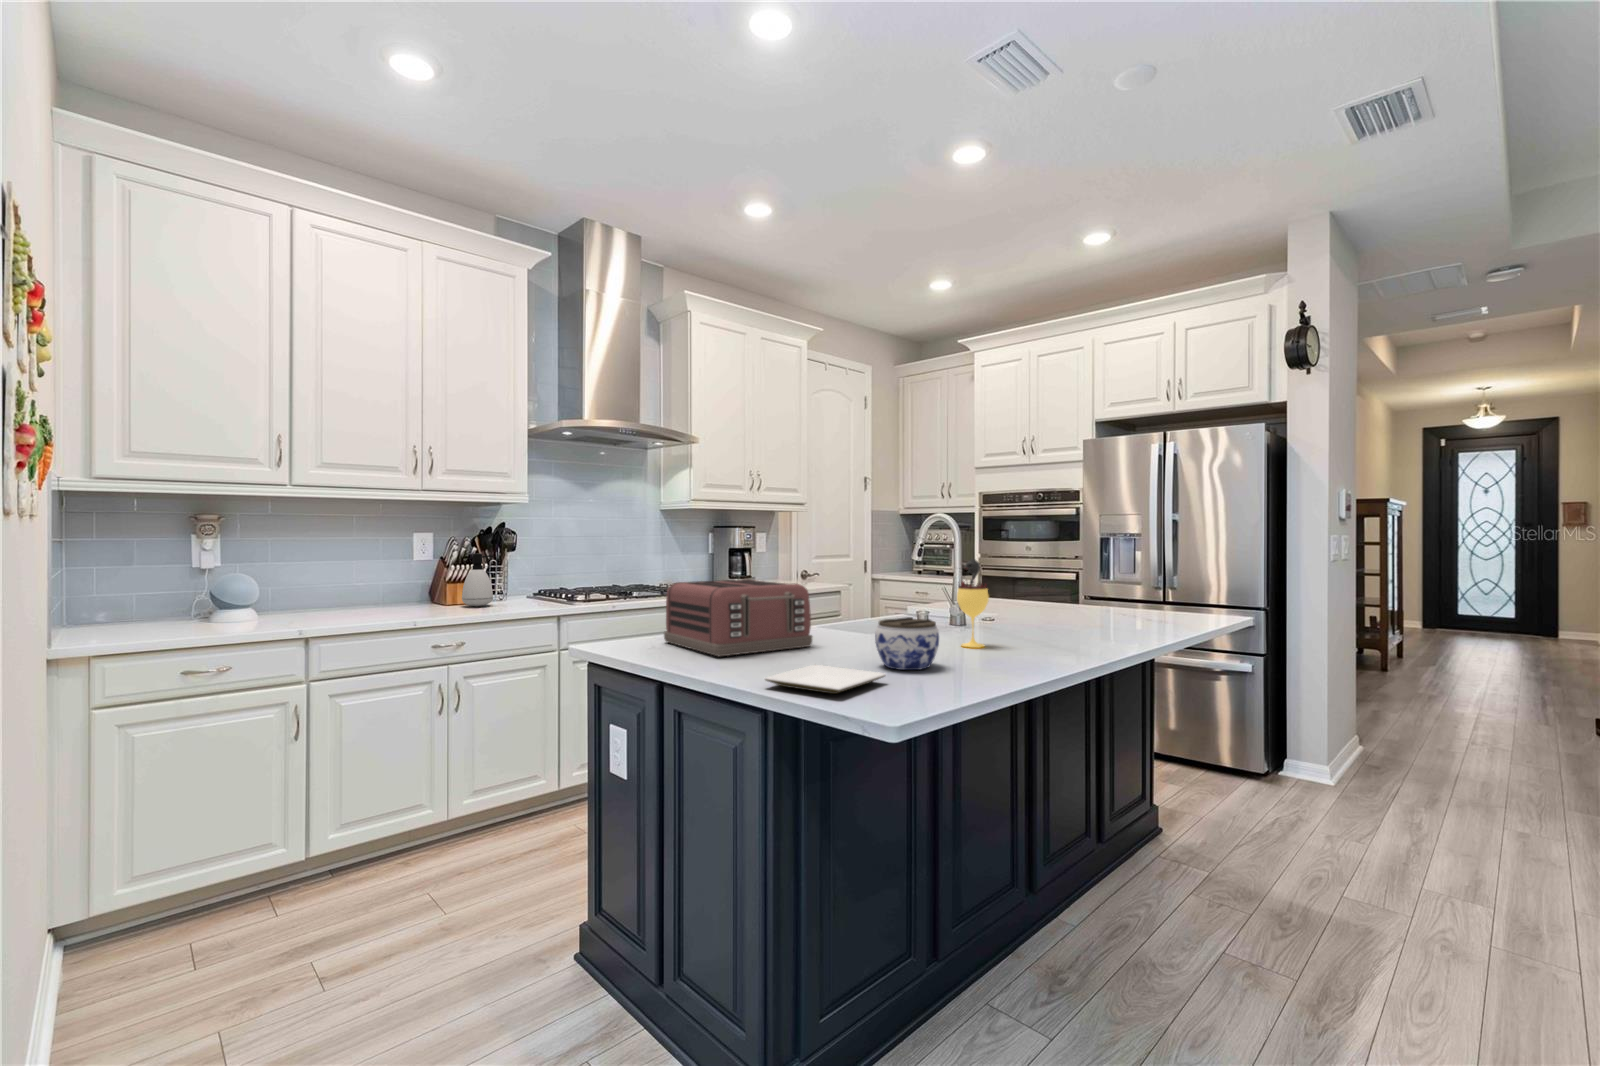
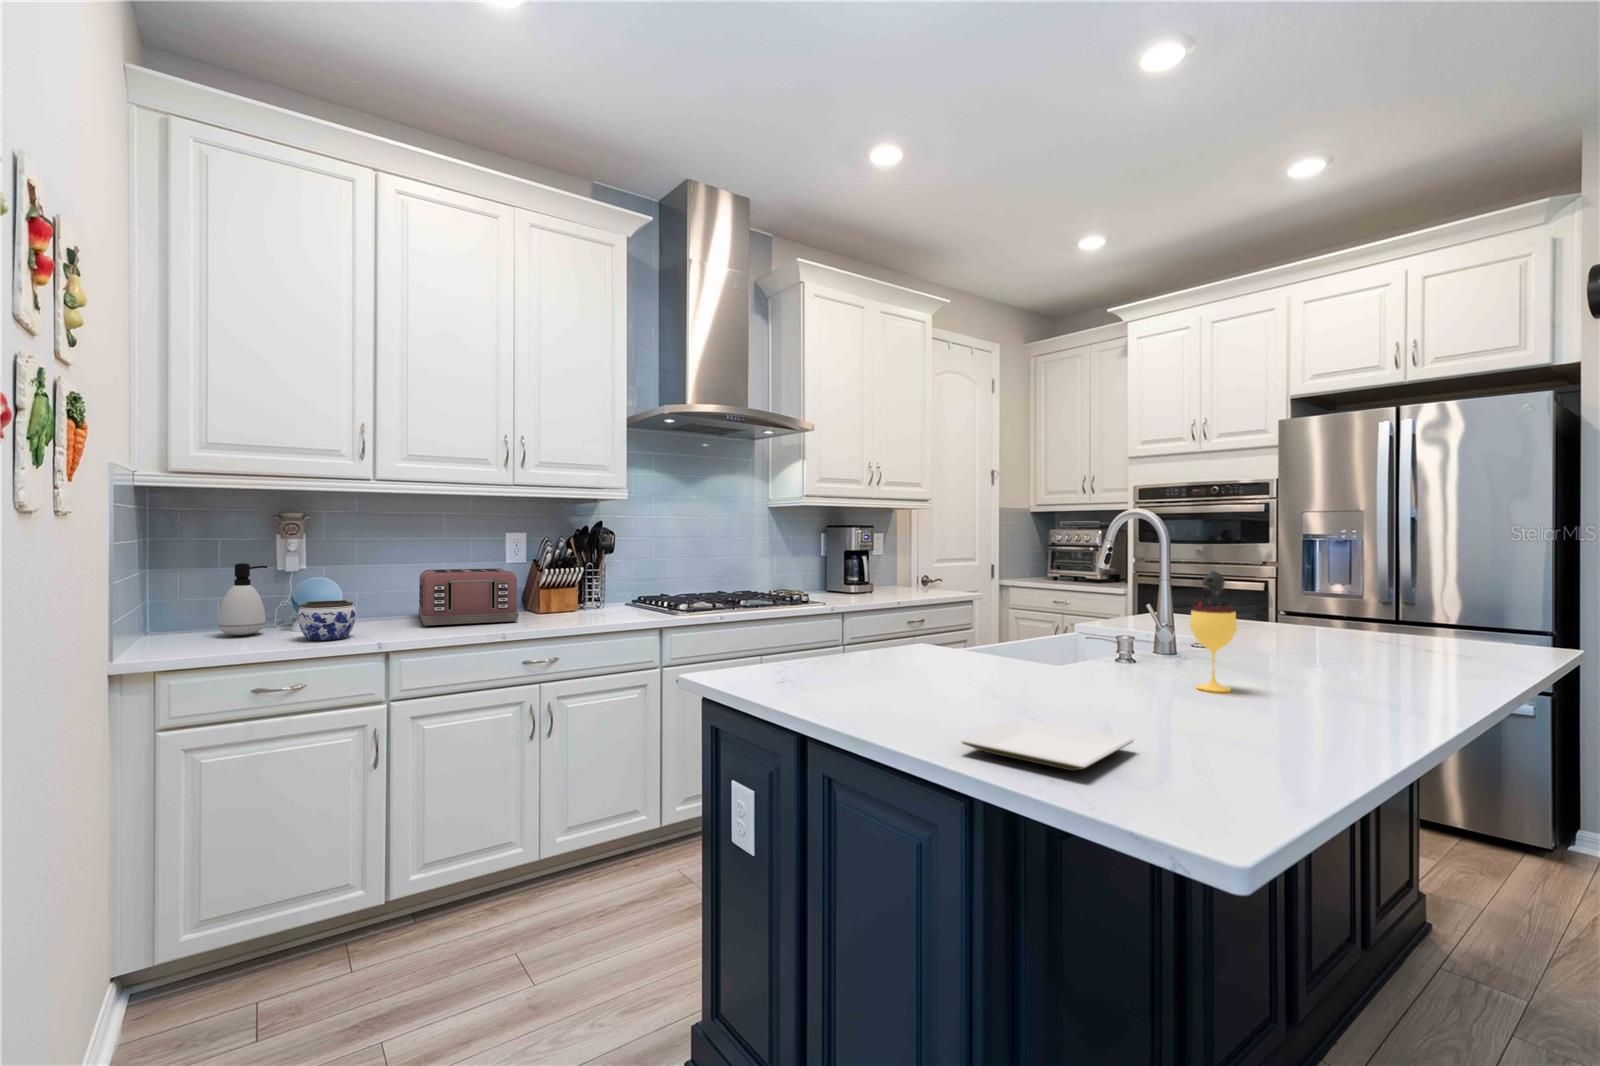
soap dispenser: present [462,553,493,606] -> present [218,563,267,635]
toaster: present [664,579,812,656] -> present [419,568,519,626]
jar: present [875,617,939,670] -> present [298,600,356,640]

